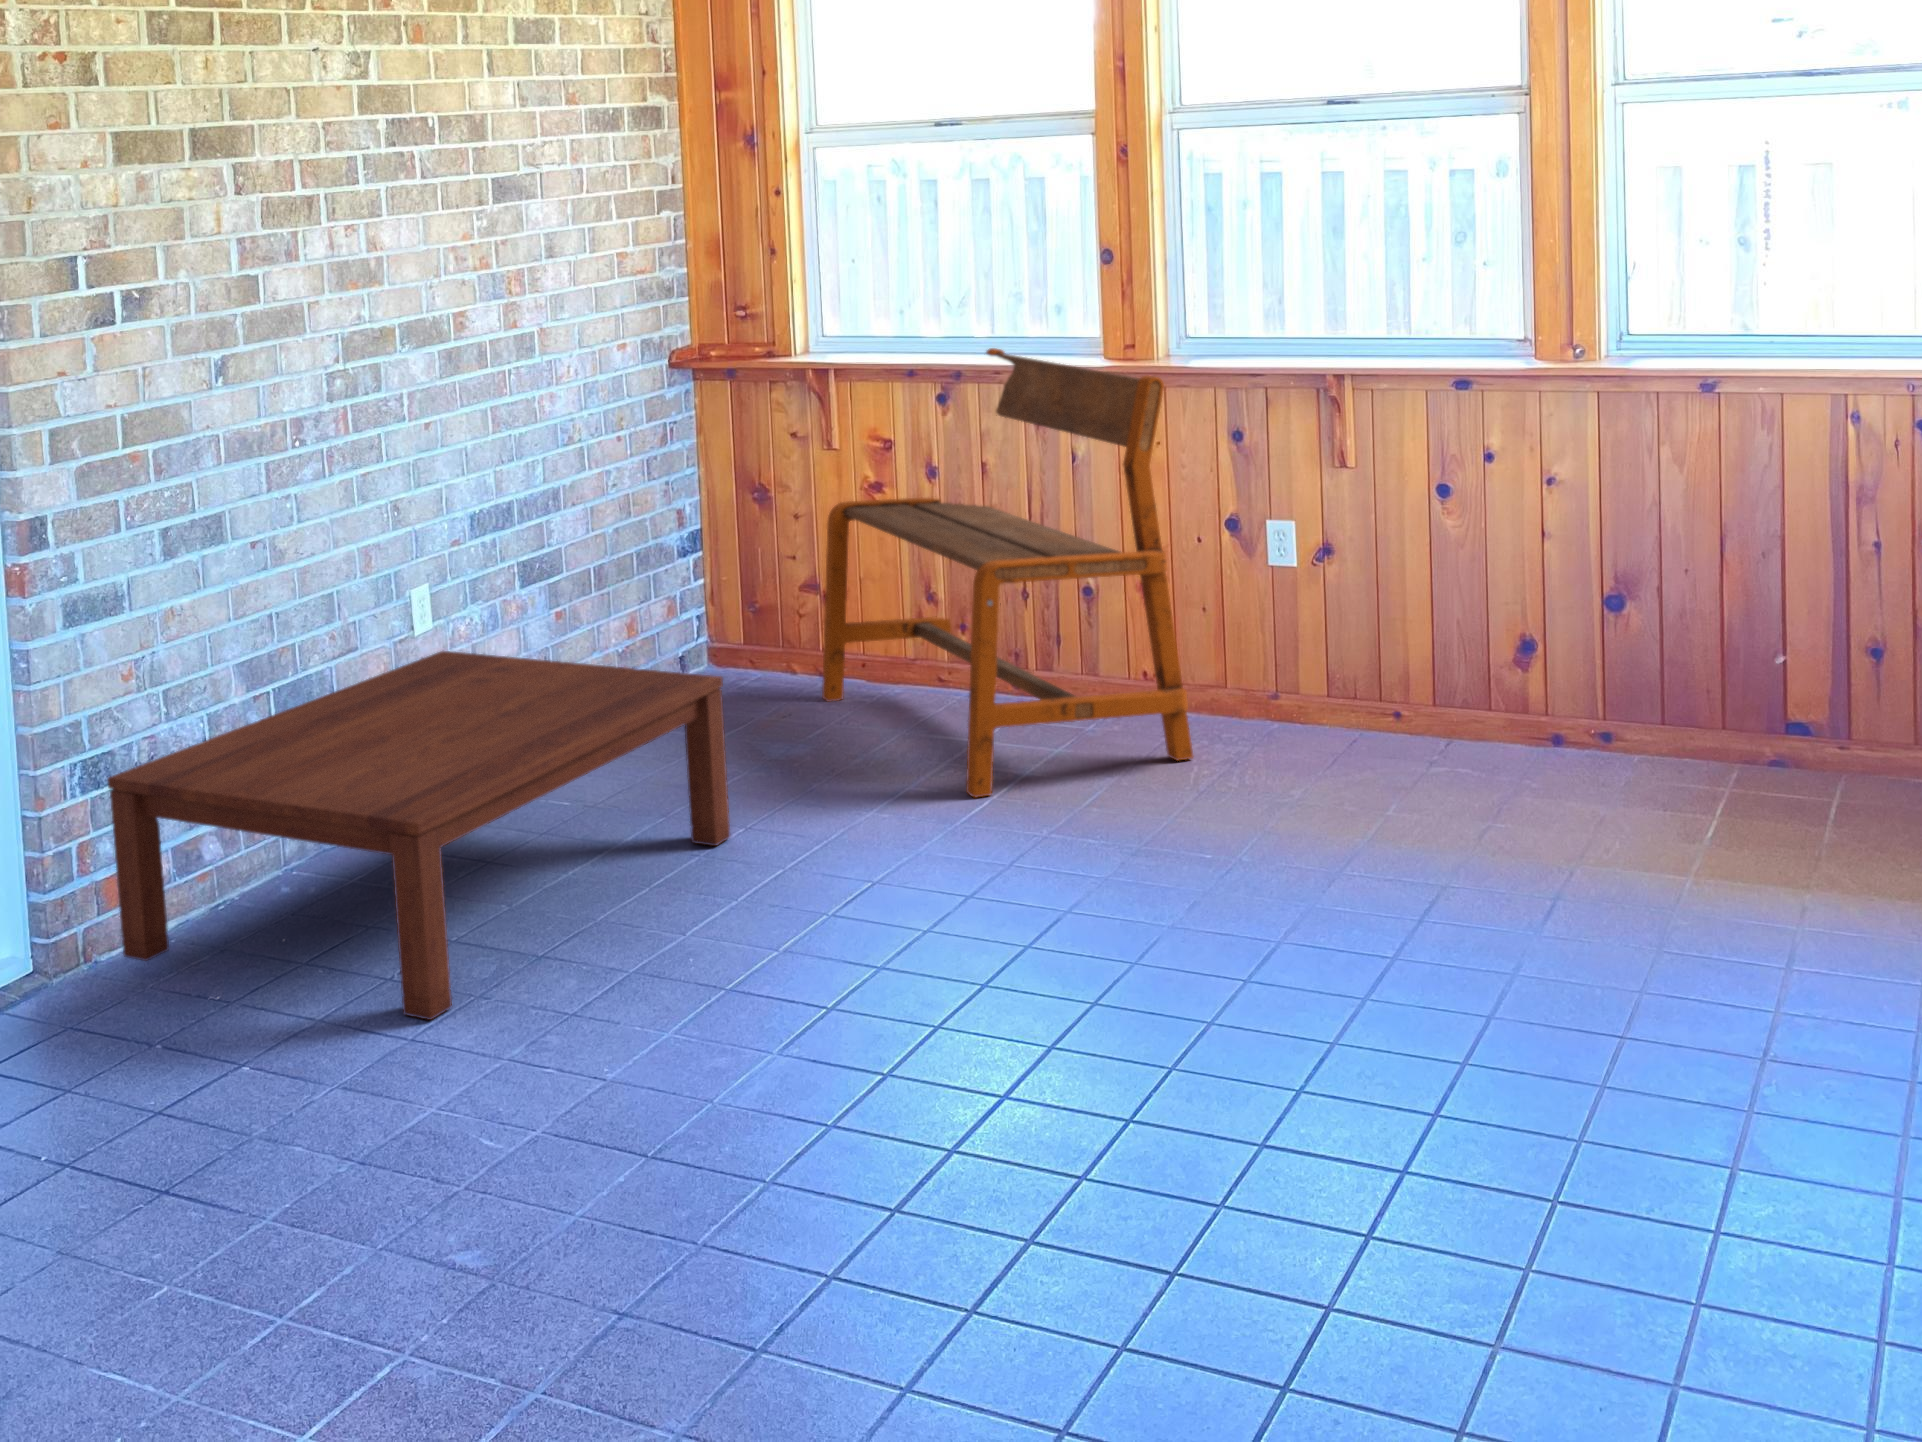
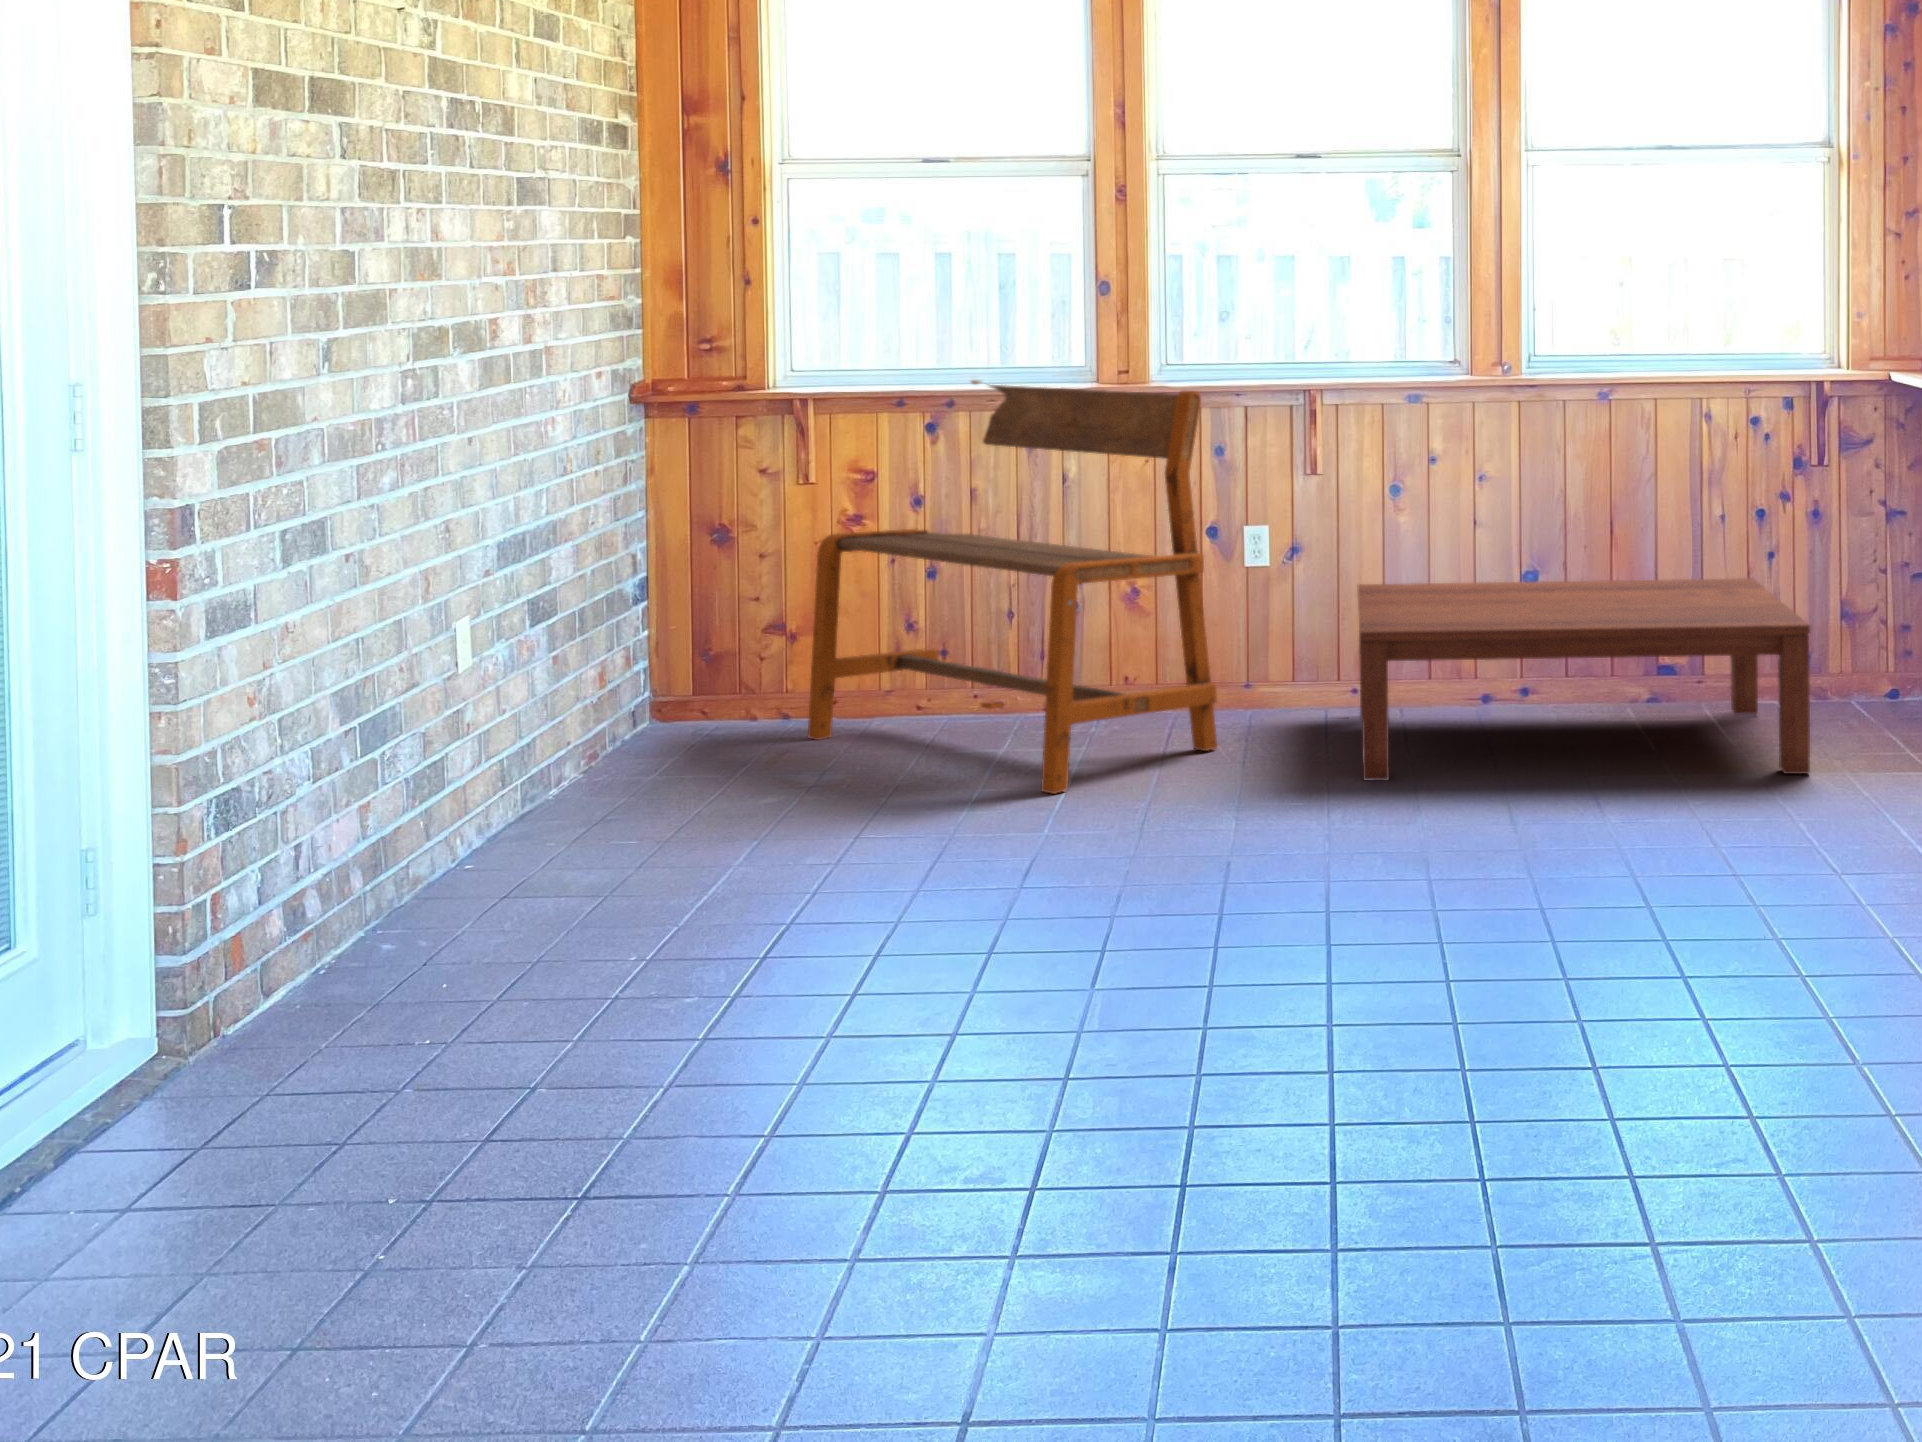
coffee table: present [107,651,730,1020] -> present [1357,578,1810,780]

